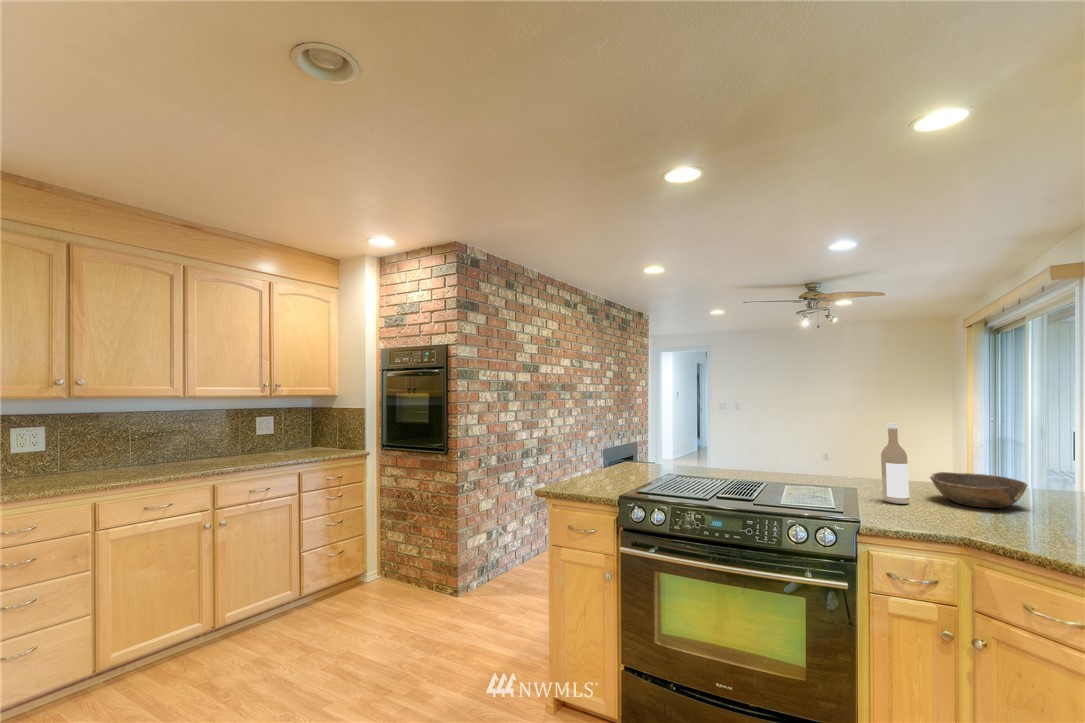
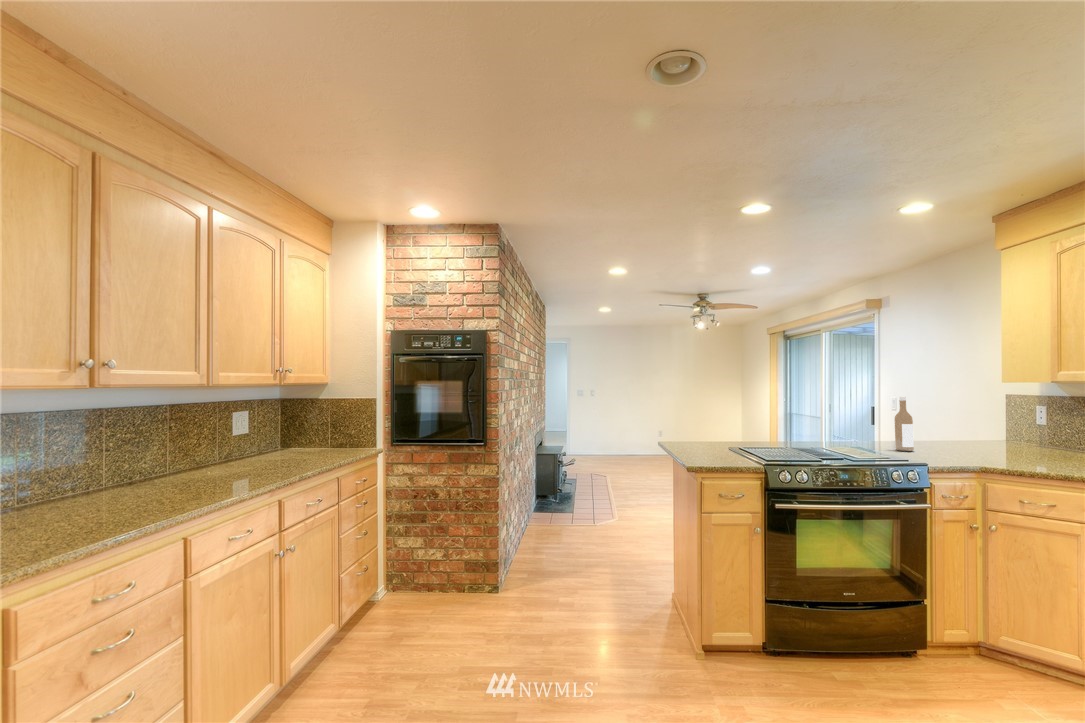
bowl: present [930,472,1028,508] -> none [907,429,966,449]

